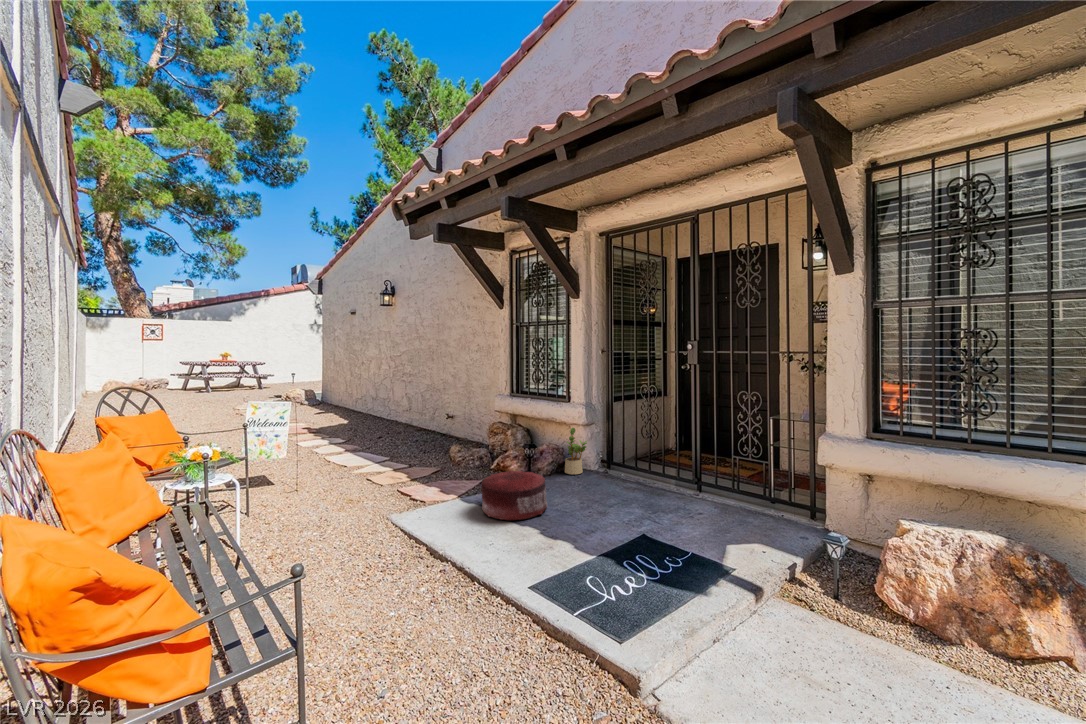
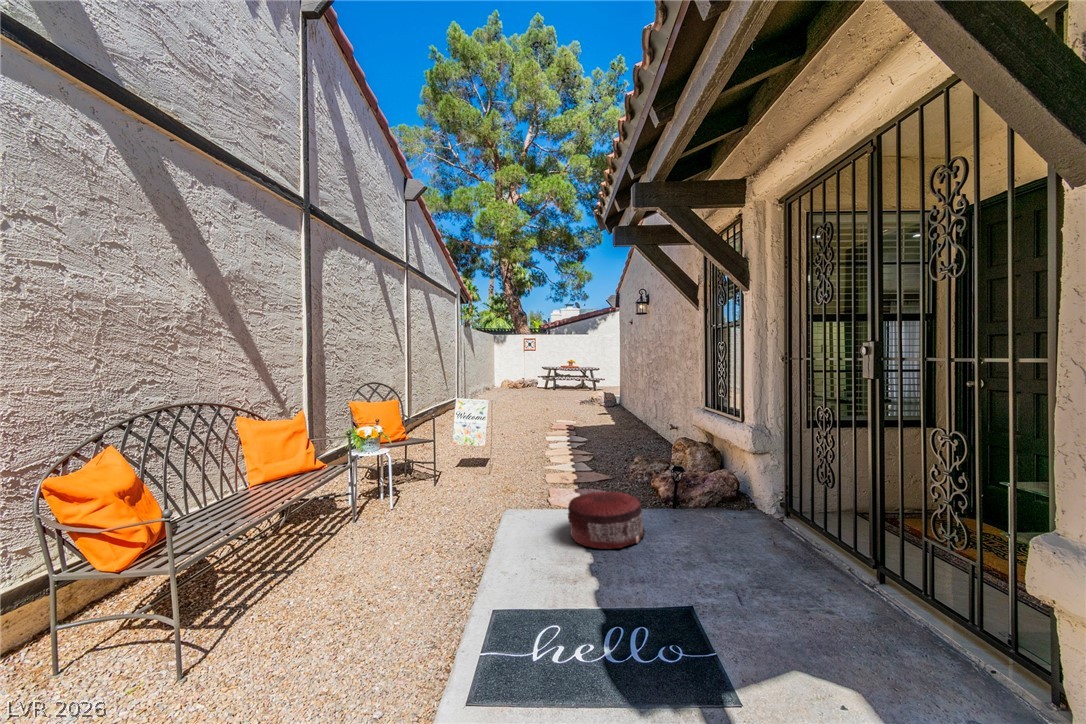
potted plant: present [565,428,587,474] -> none [723,454,755,514]

